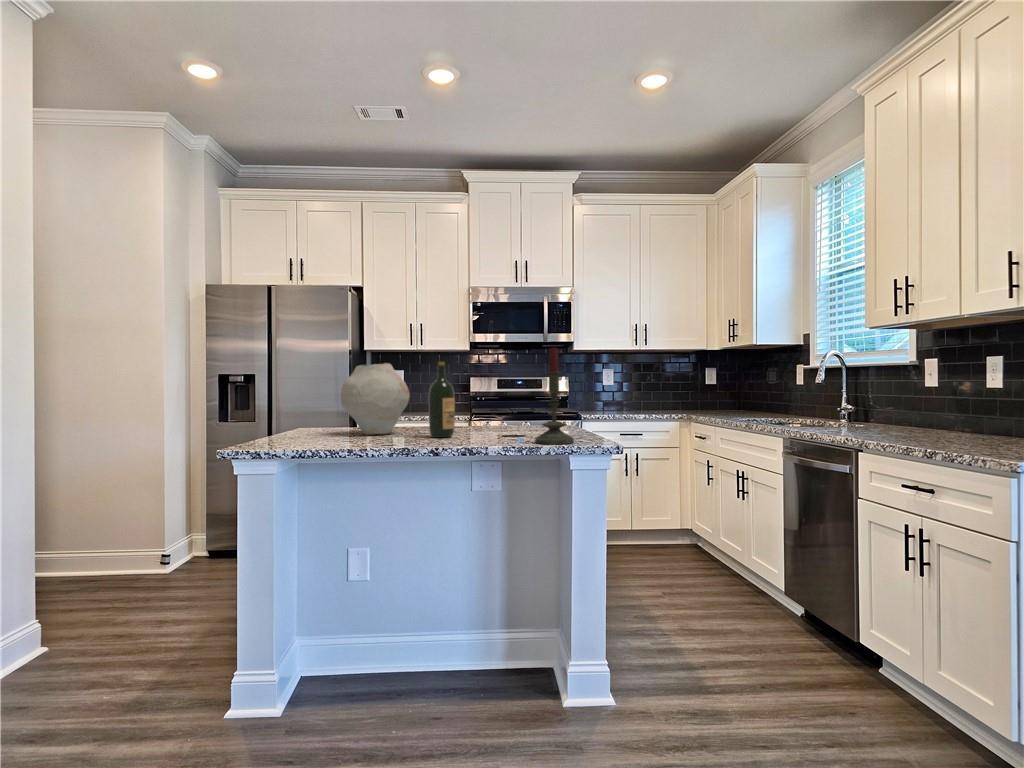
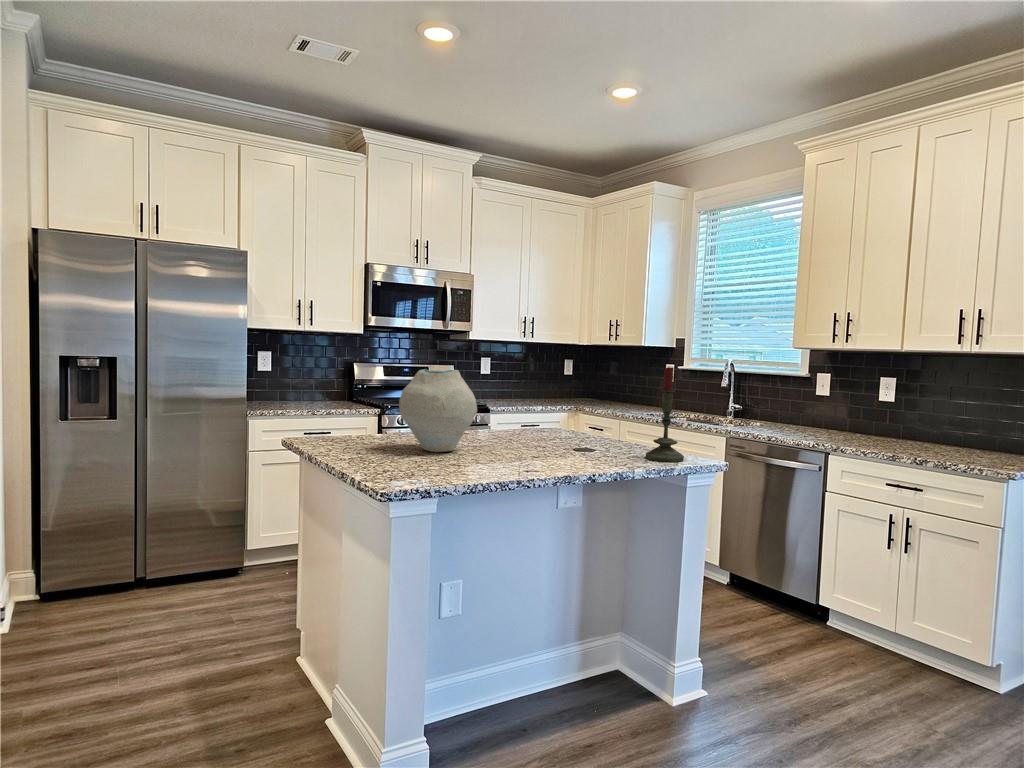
wine bottle: present [429,362,455,438] -> none [517,373,545,455]

